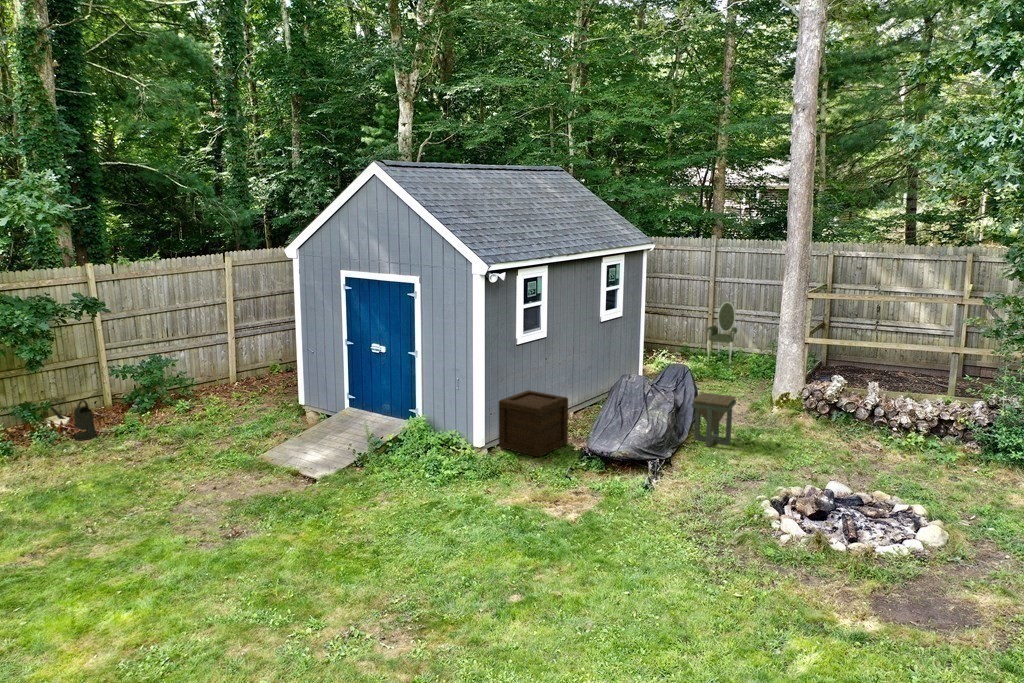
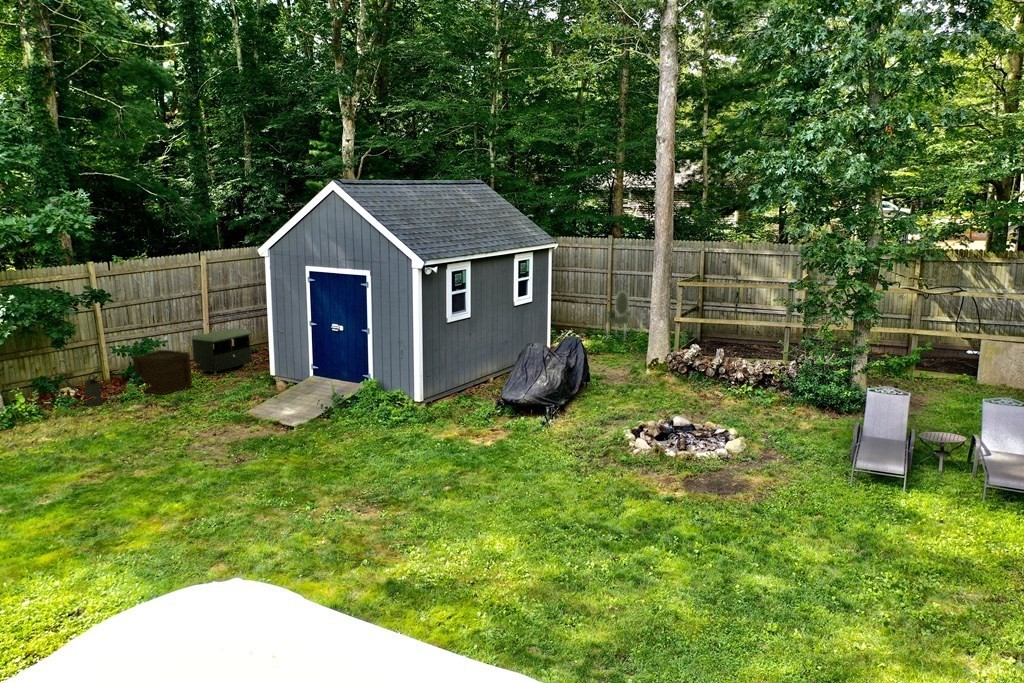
storage bench: none [213,342,285,399] -> present [192,328,252,374]
wooden crate: present [499,390,568,457] -> present [134,350,192,394]
side table: present [692,393,736,447] -> none [582,358,616,399]

